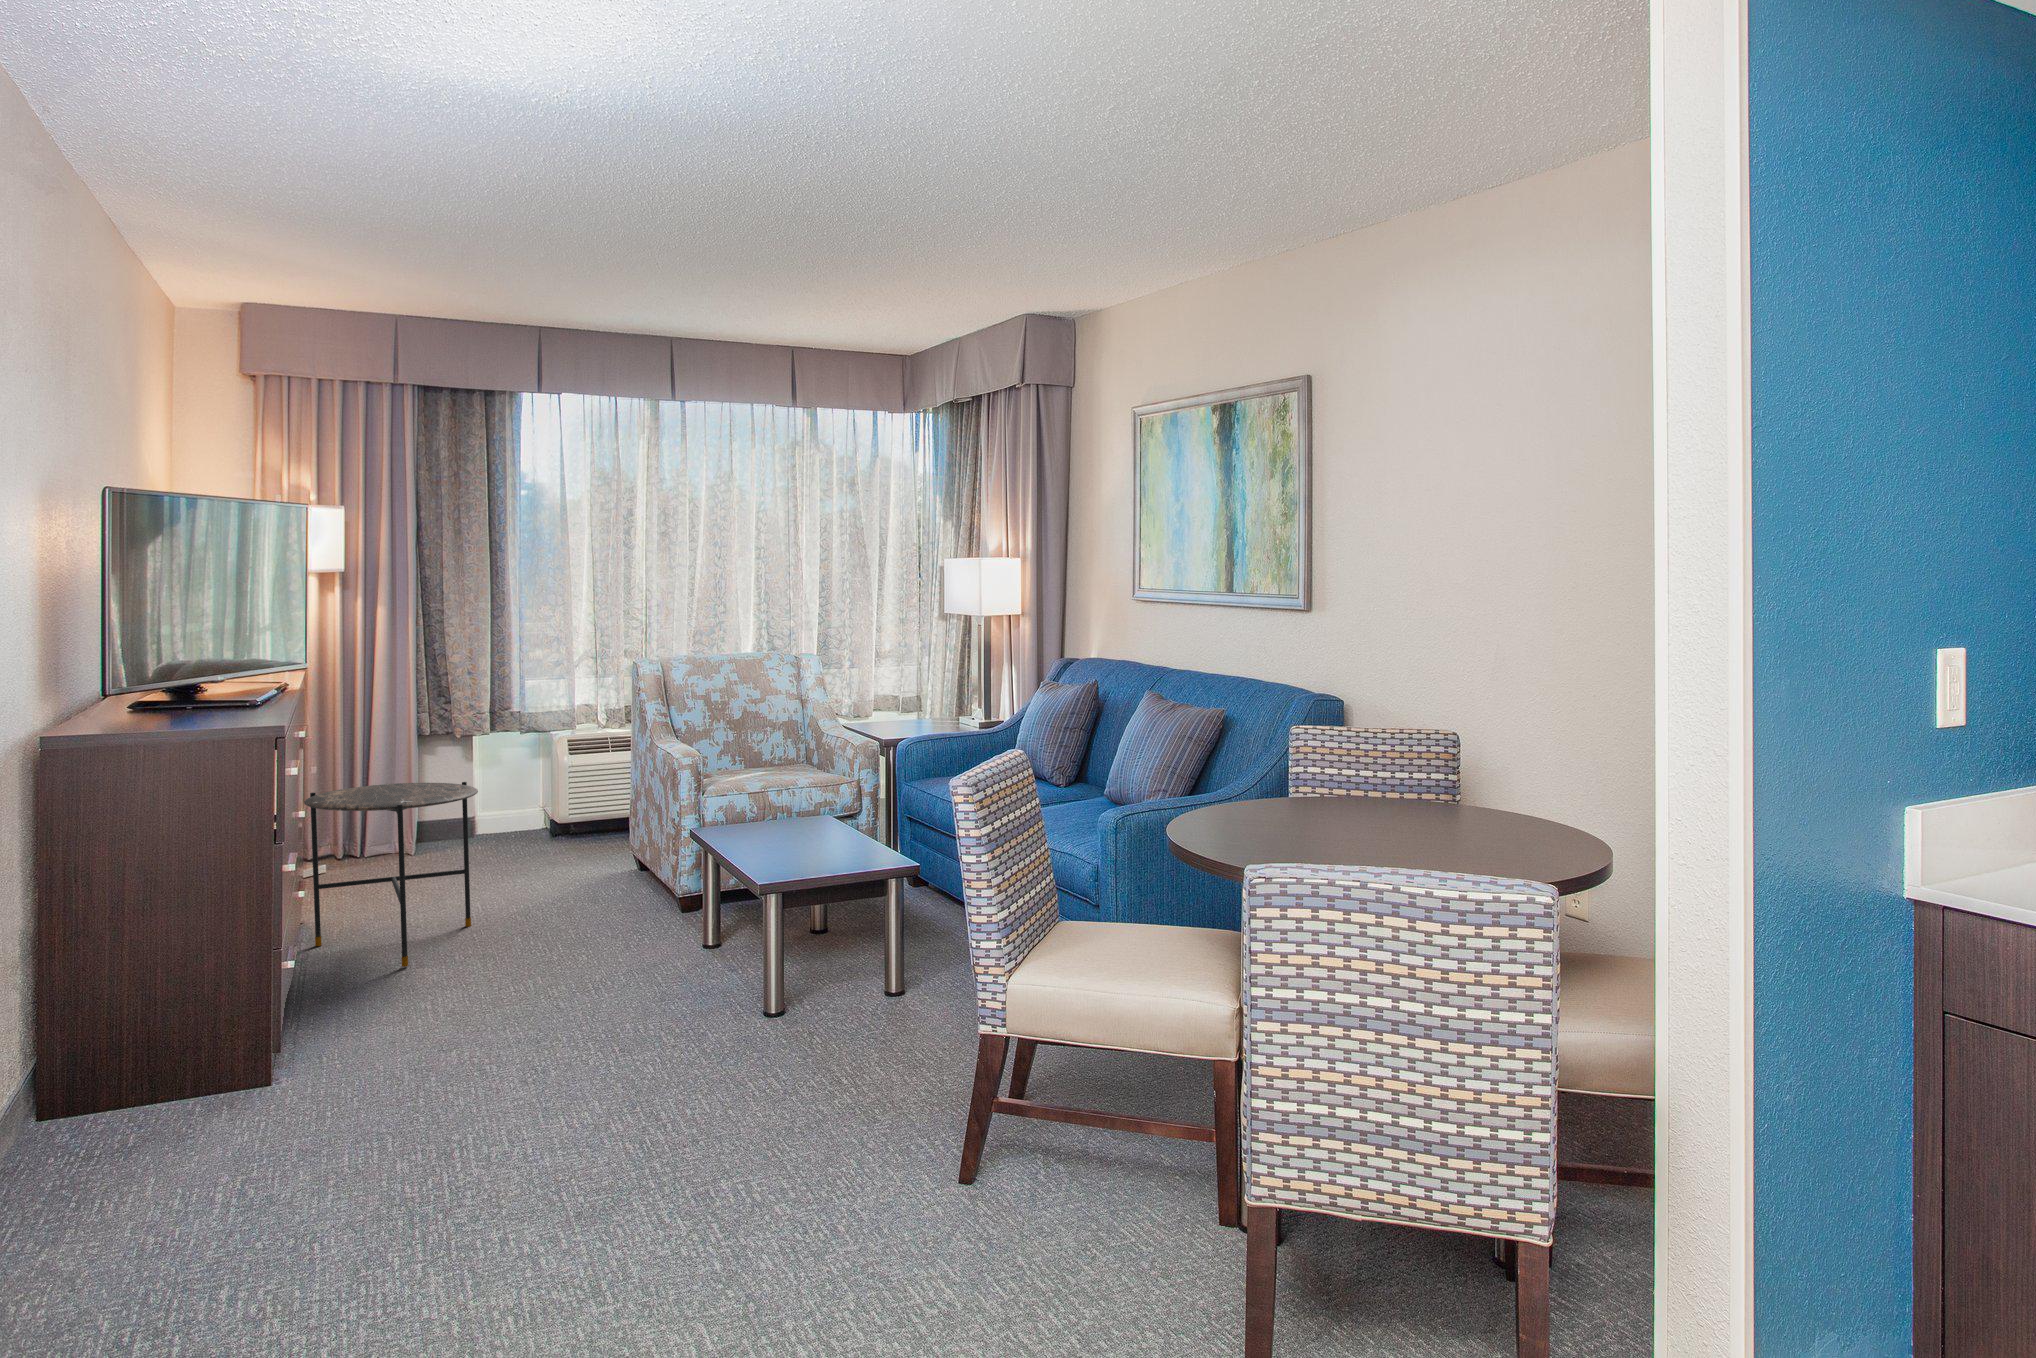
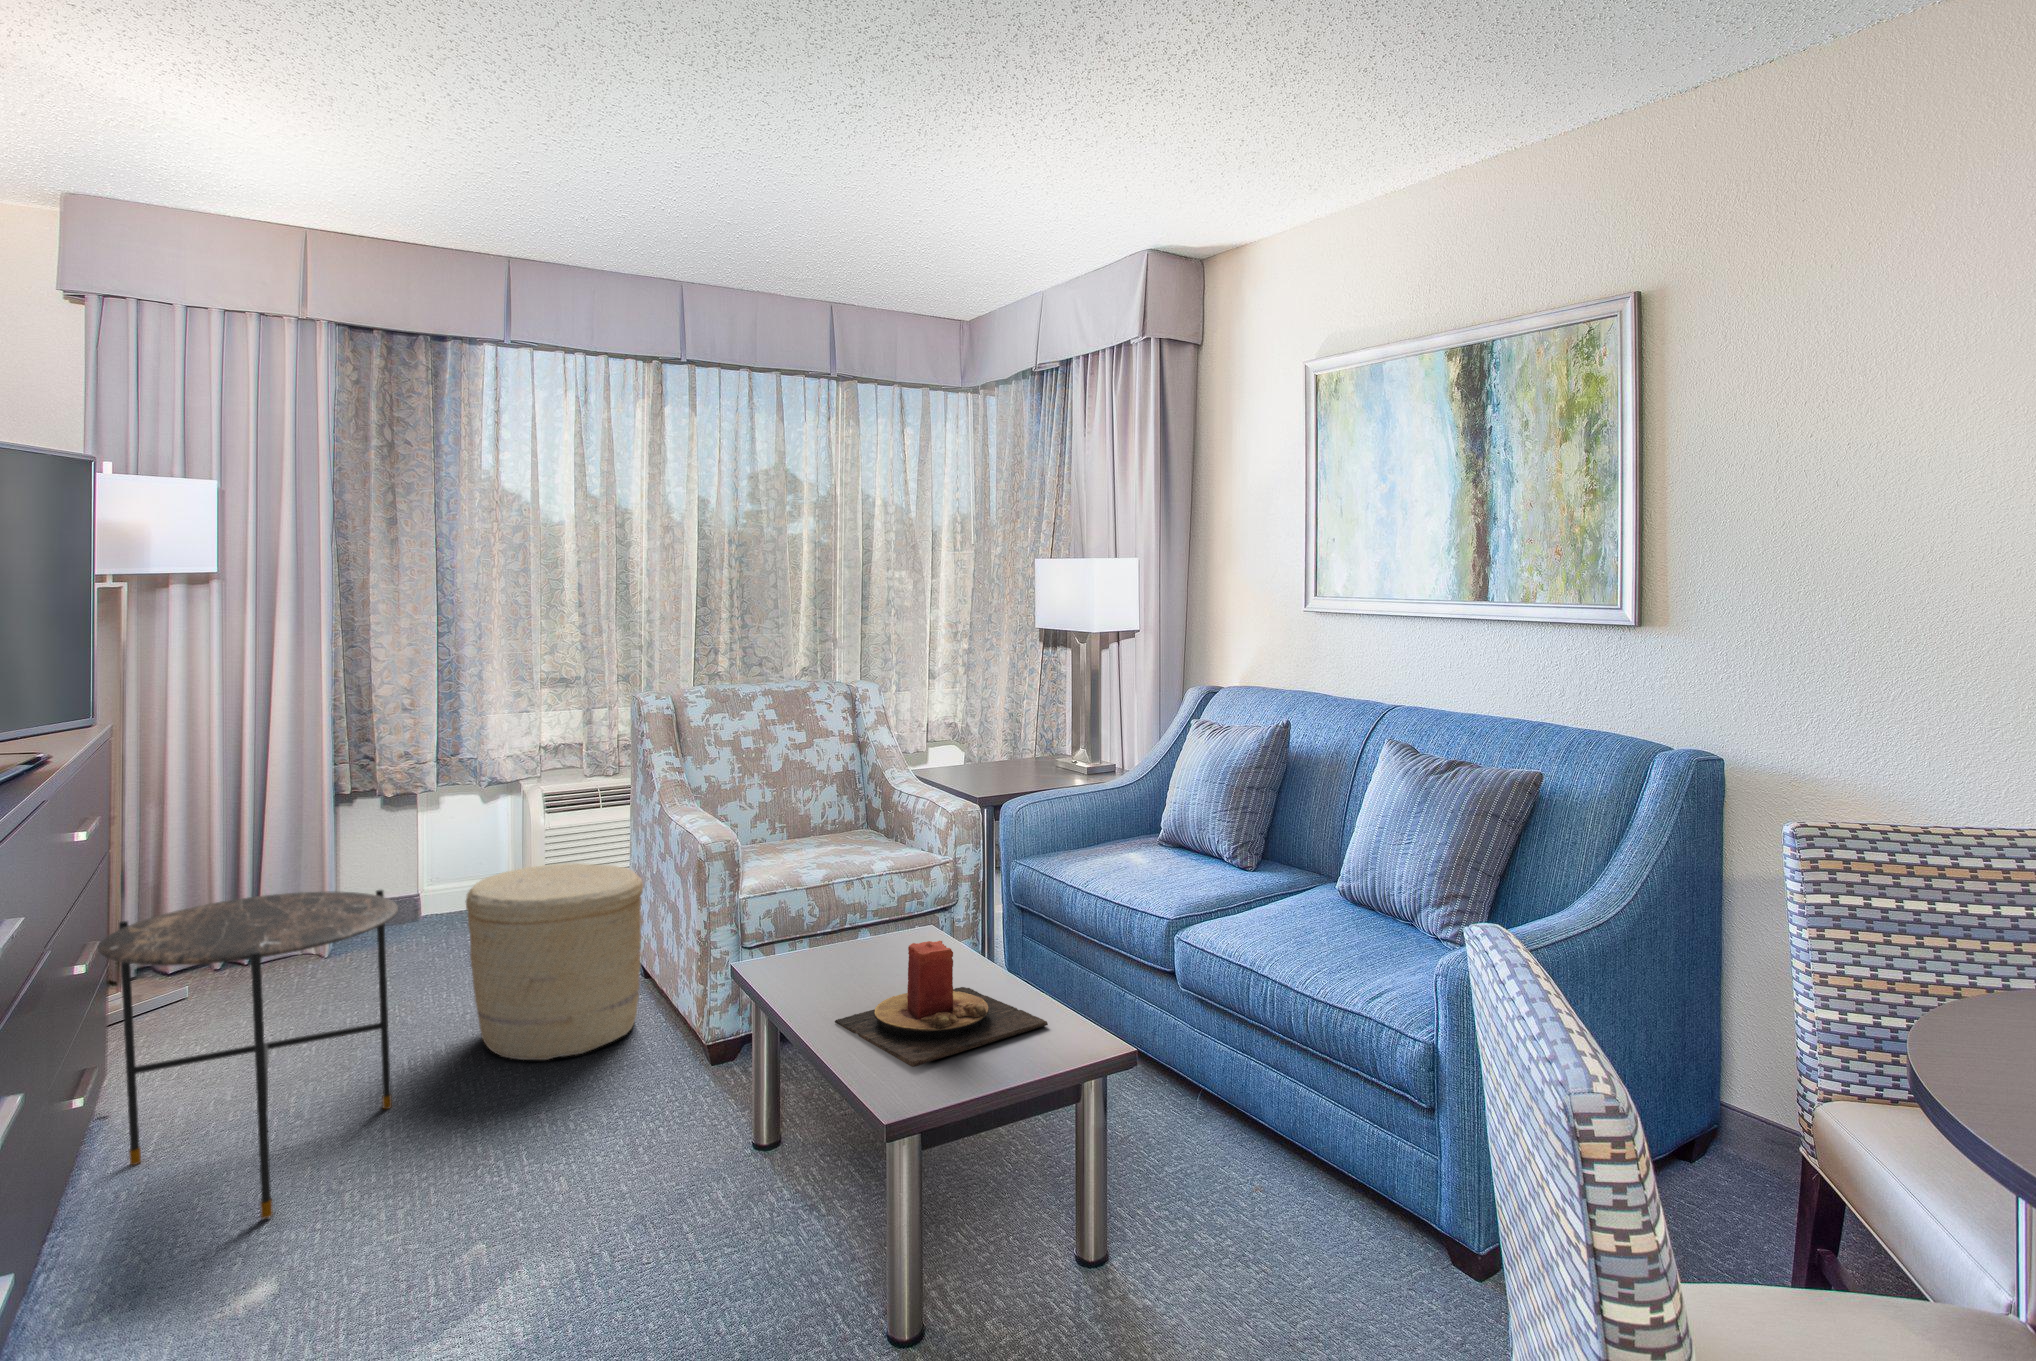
woven basket: none [517,779,638,907] -> present [466,863,643,1060]
candle: none [745,803,875,868] -> present [835,941,1048,1067]

